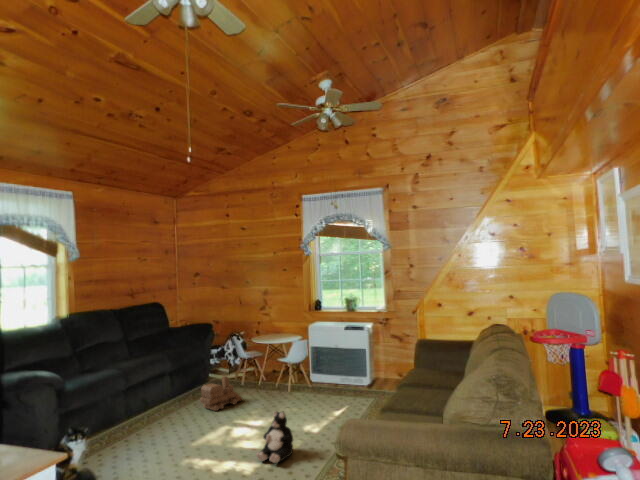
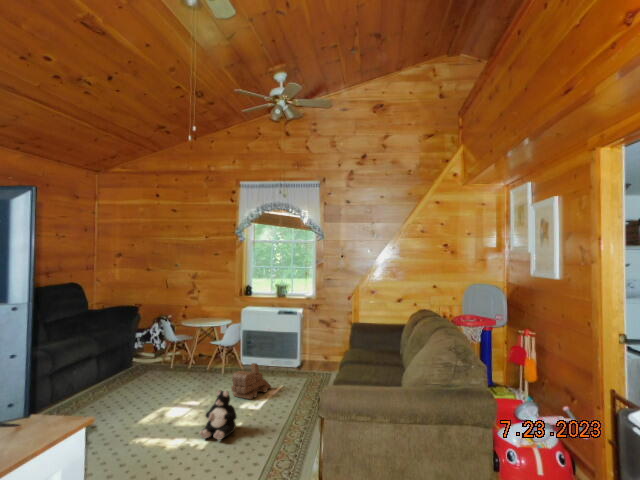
toy train: present [200,376,243,411] -> present [231,363,271,399]

